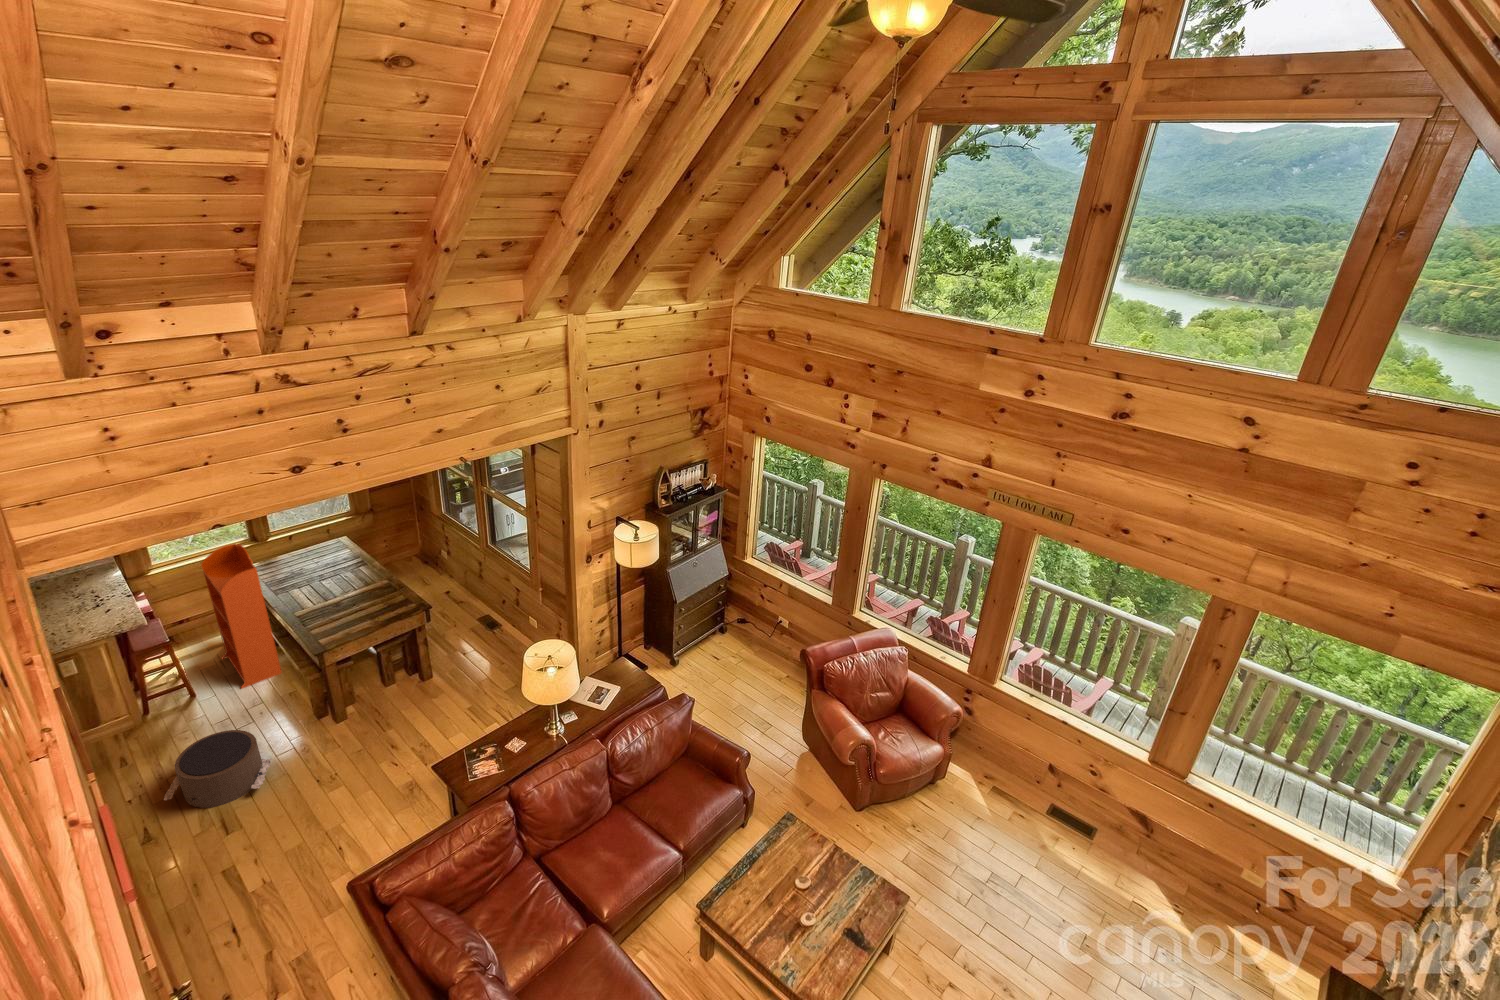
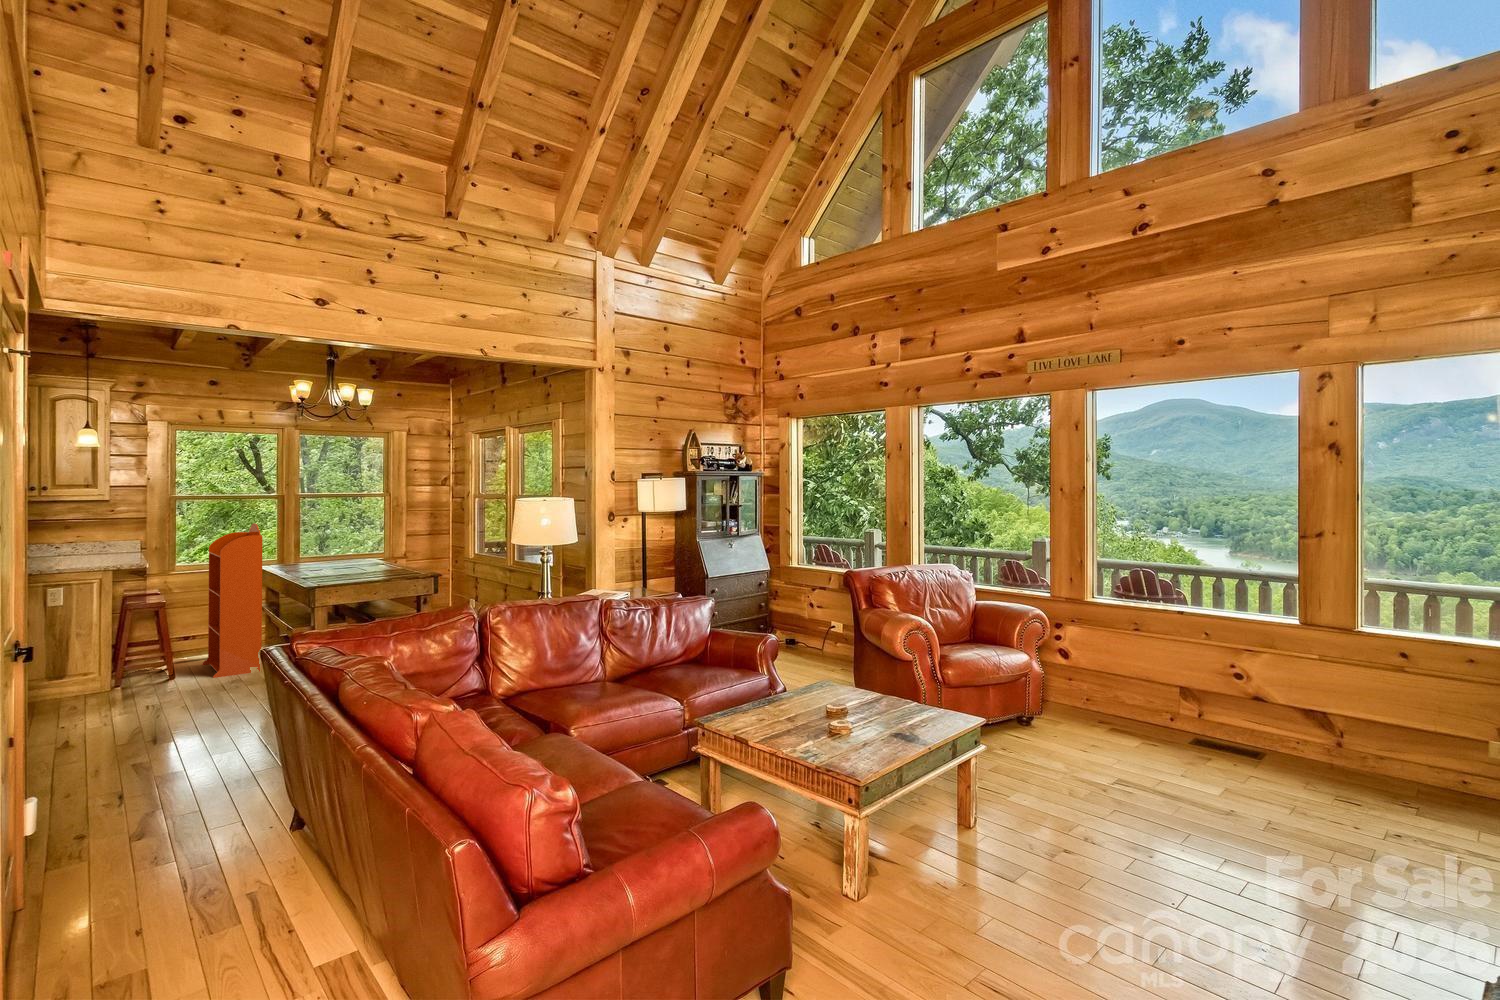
pouf: present [164,730,271,808] -> none [93,664,225,727]

